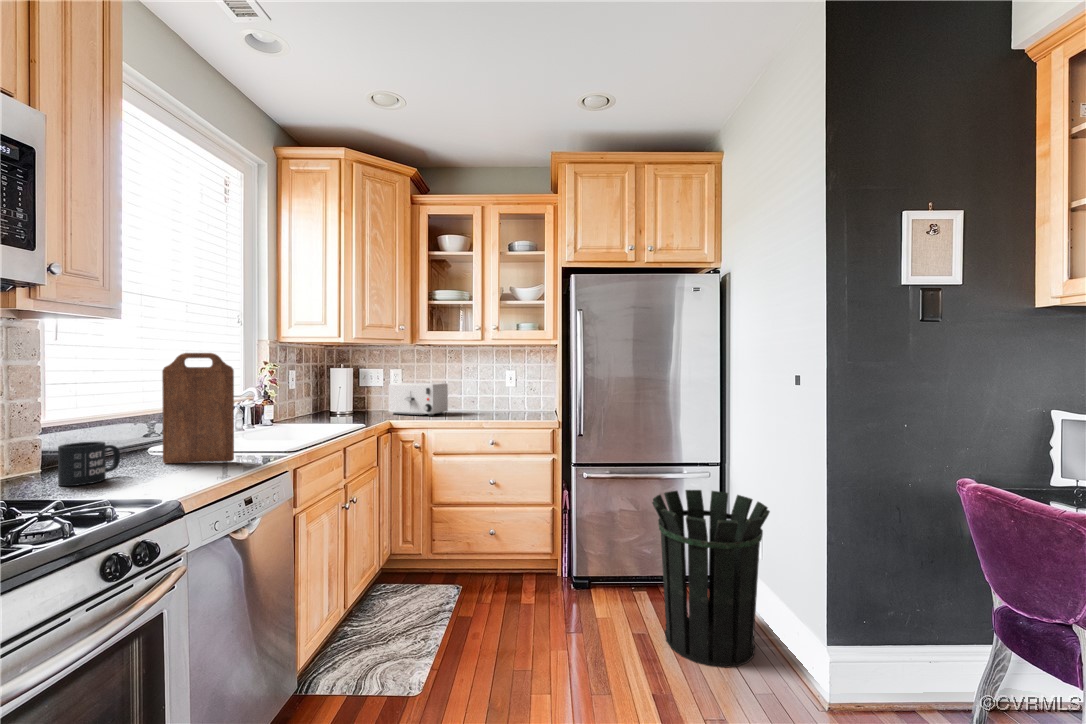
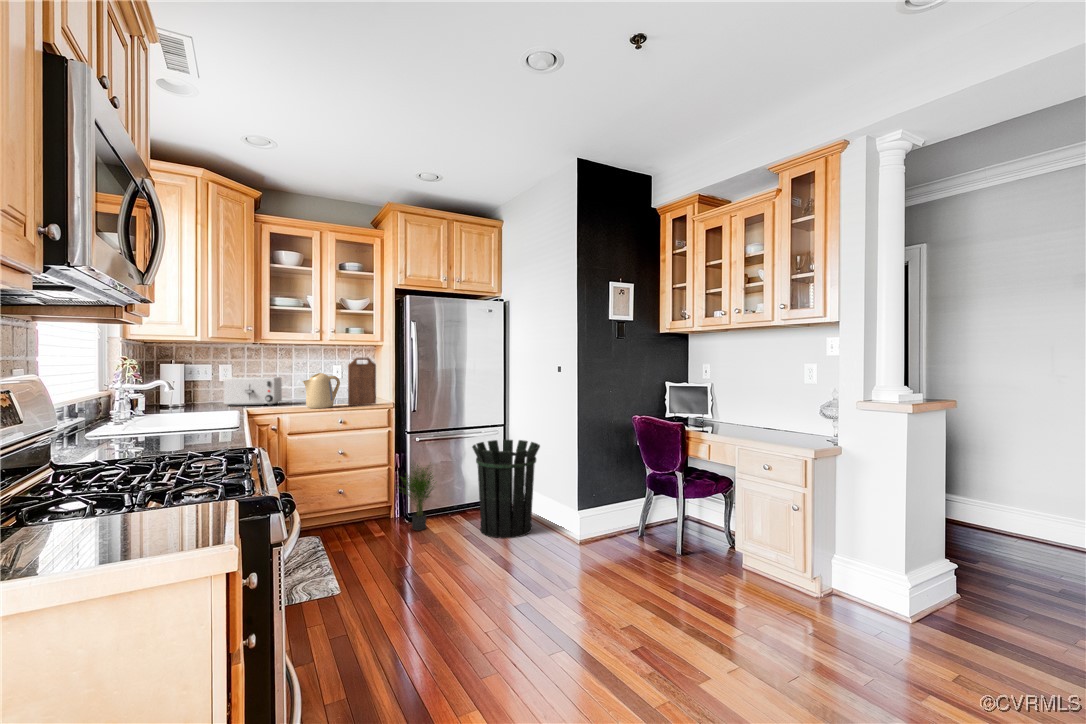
cutting board: present [162,353,234,463] -> present [348,358,376,406]
kettle: none [448,380,493,424] -> present [303,373,340,408]
mug: present [58,441,120,486] -> none [118,419,152,450]
potted plant: none [542,502,614,607] -> present [399,465,434,530]

